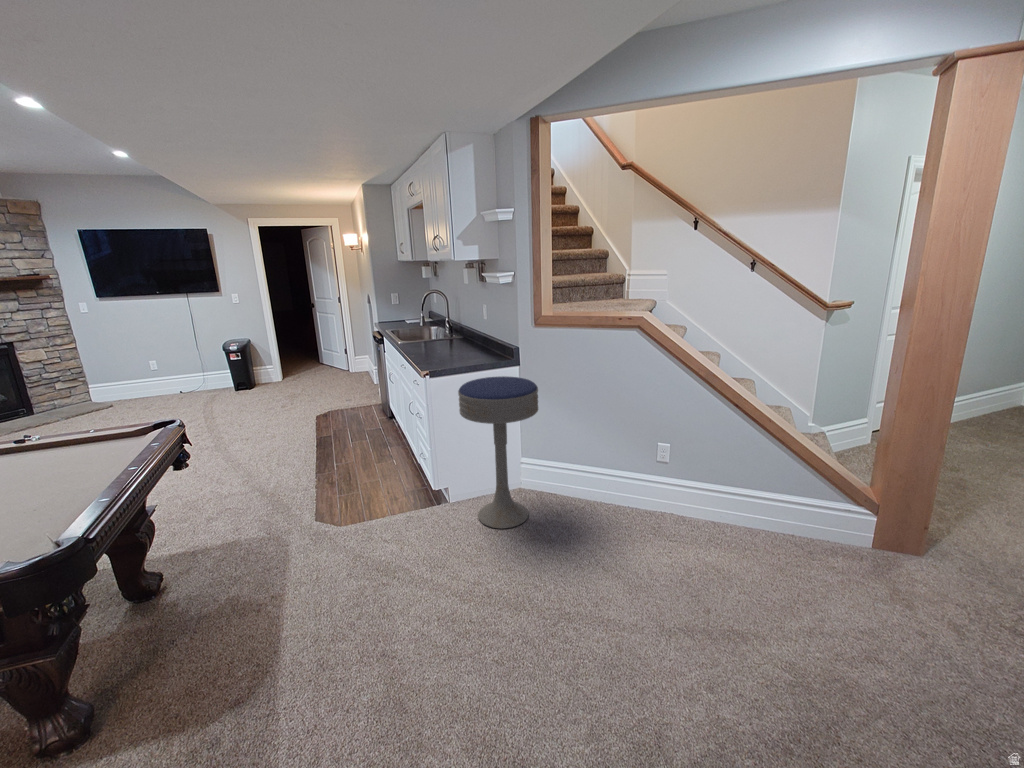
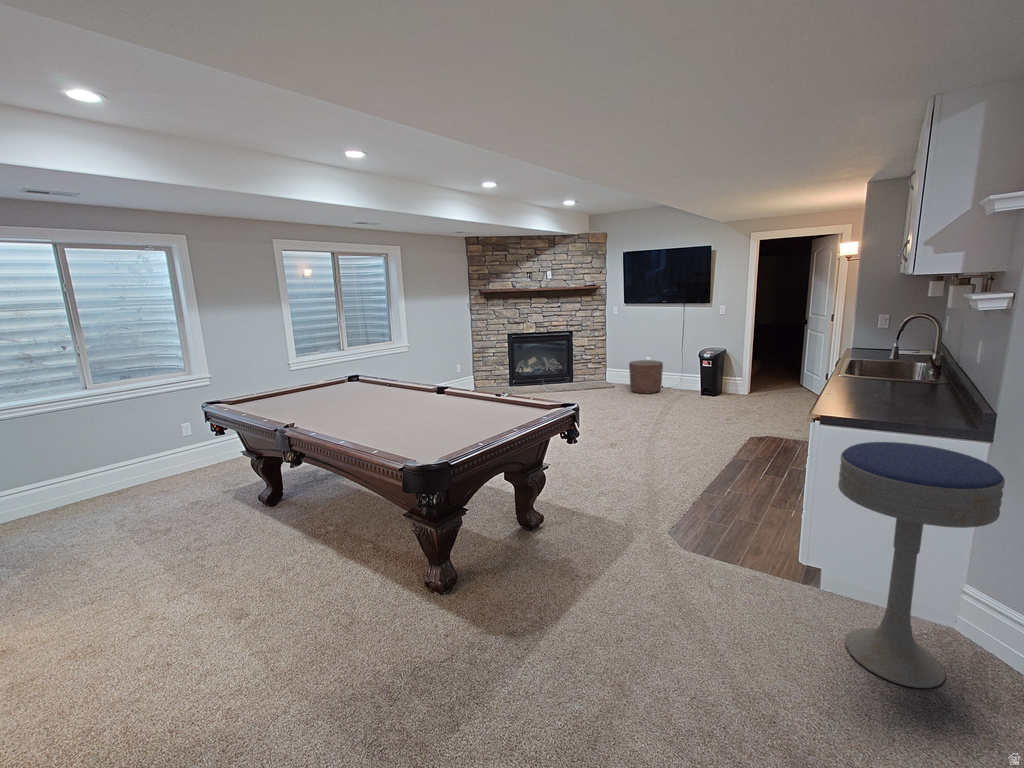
planter: none [129,364,182,405] -> present [629,360,663,393]

